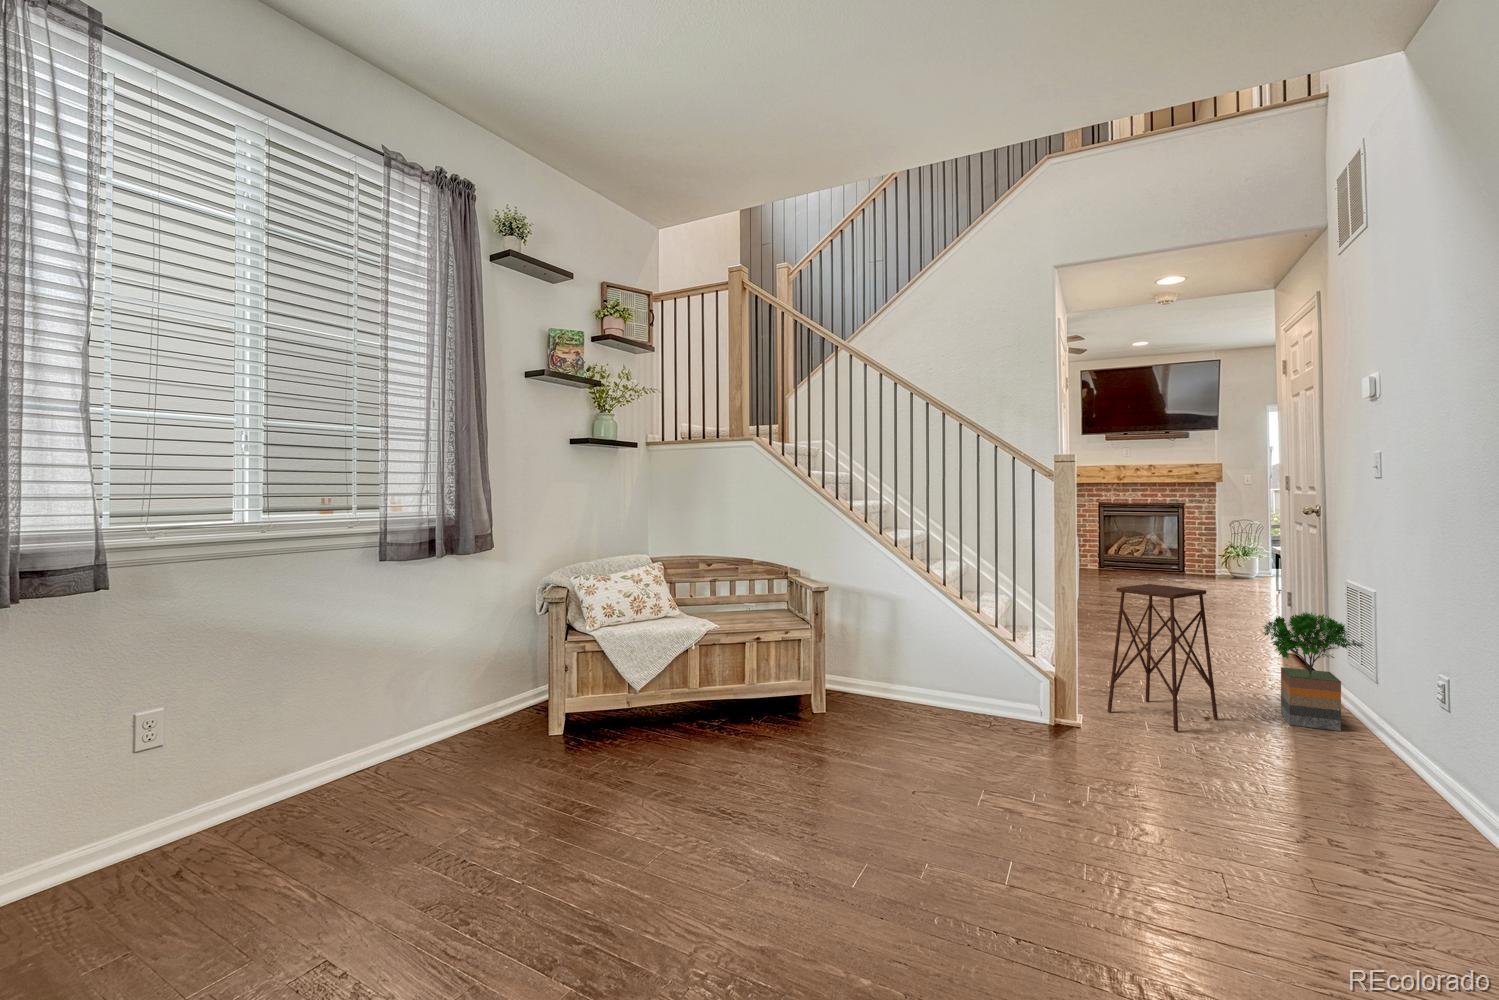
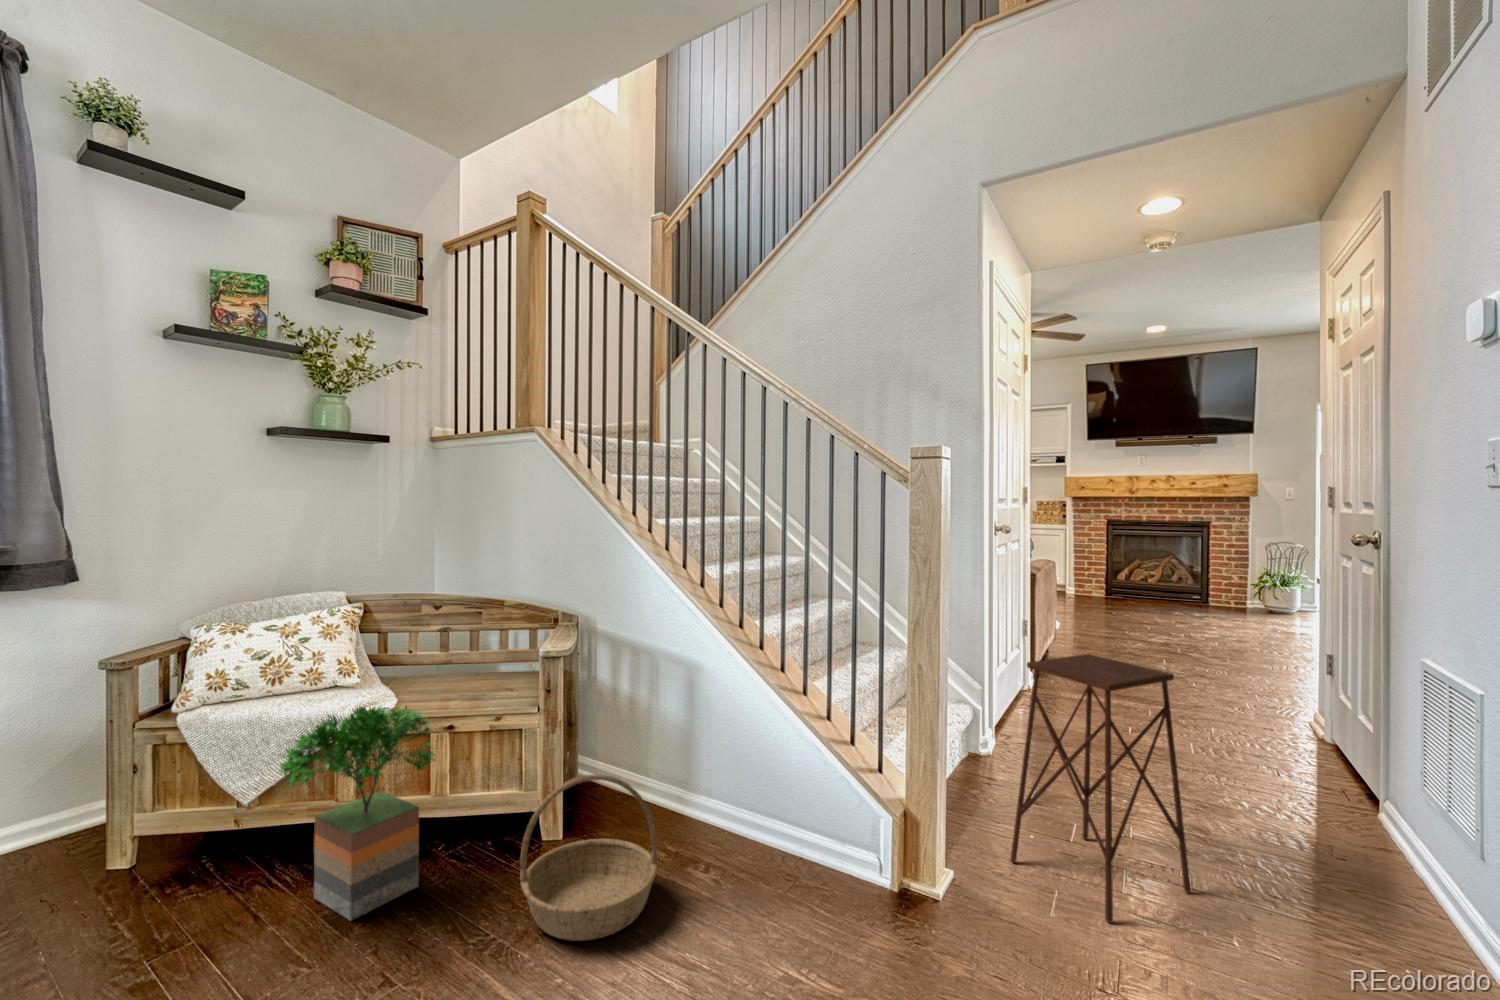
potted tree: present [1263,612,1364,731] -> present [279,705,435,921]
basket: none [837,657,916,748] -> present [520,774,658,941]

